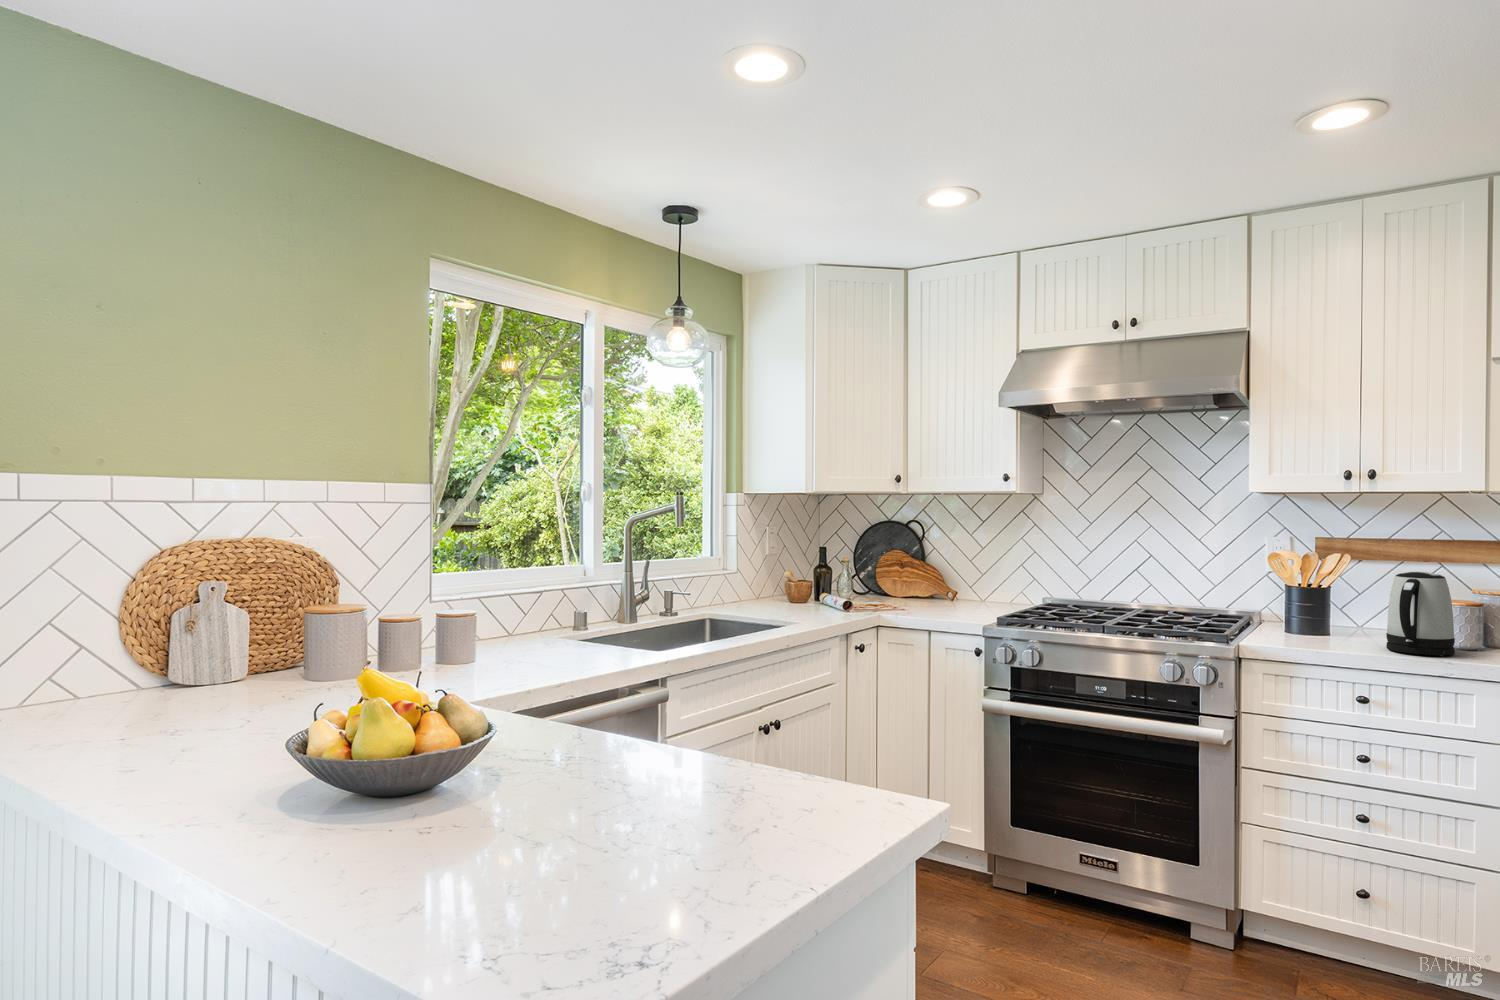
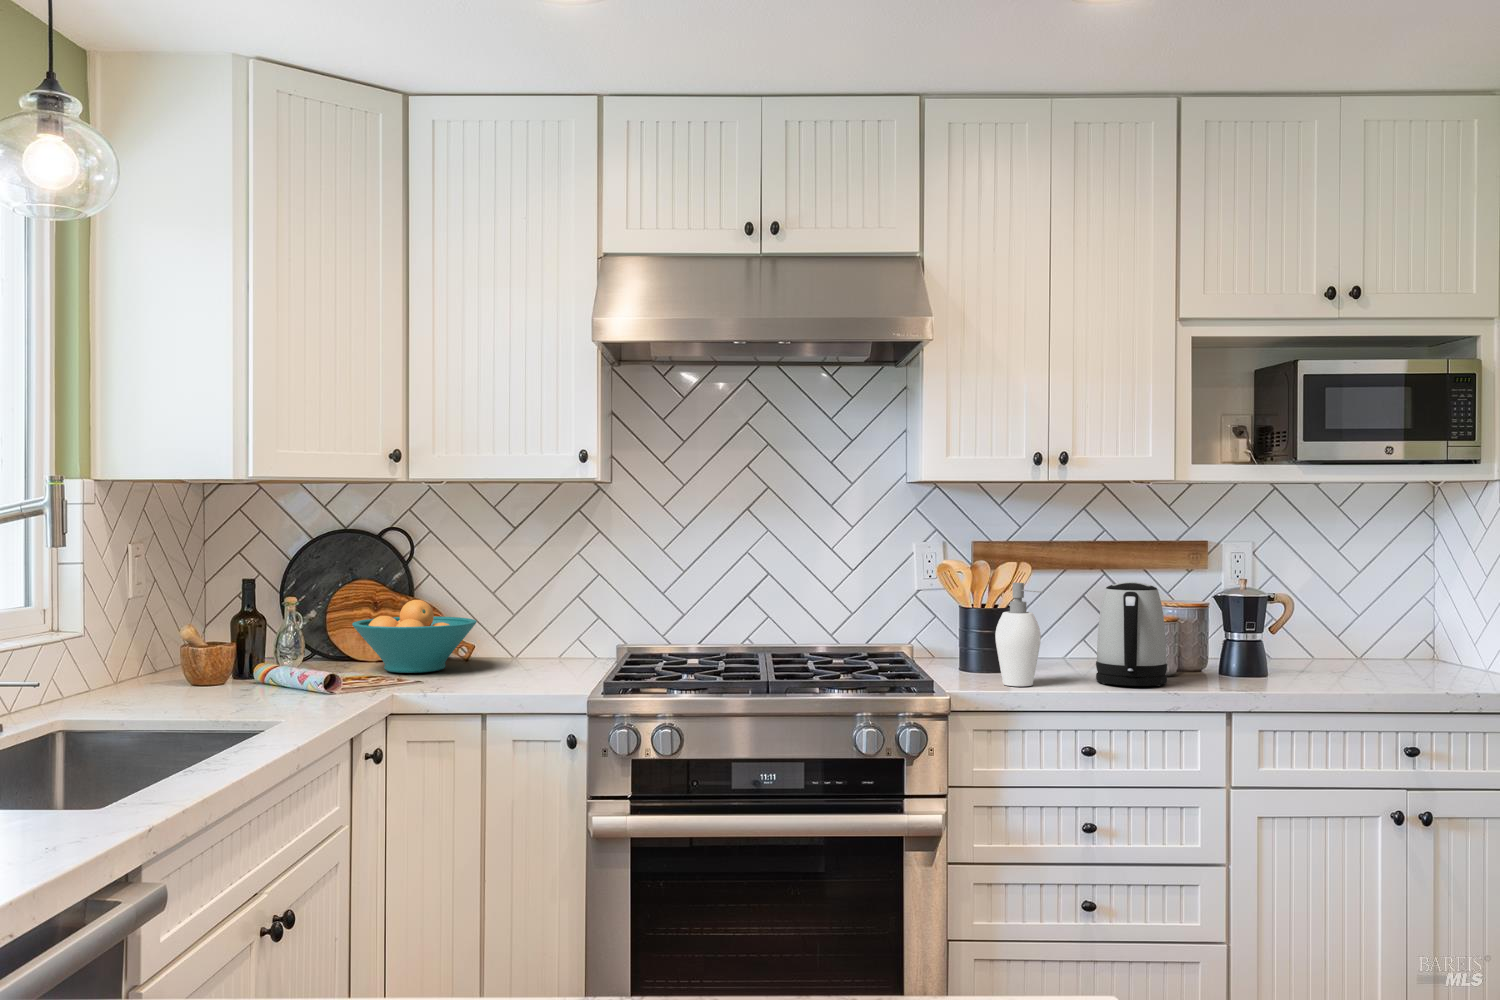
fruit bowl: none [875,562,947,605] -> present [352,600,477,673]
soap dispenser: none [1290,568,1330,646] -> present [995,583,1044,686]

